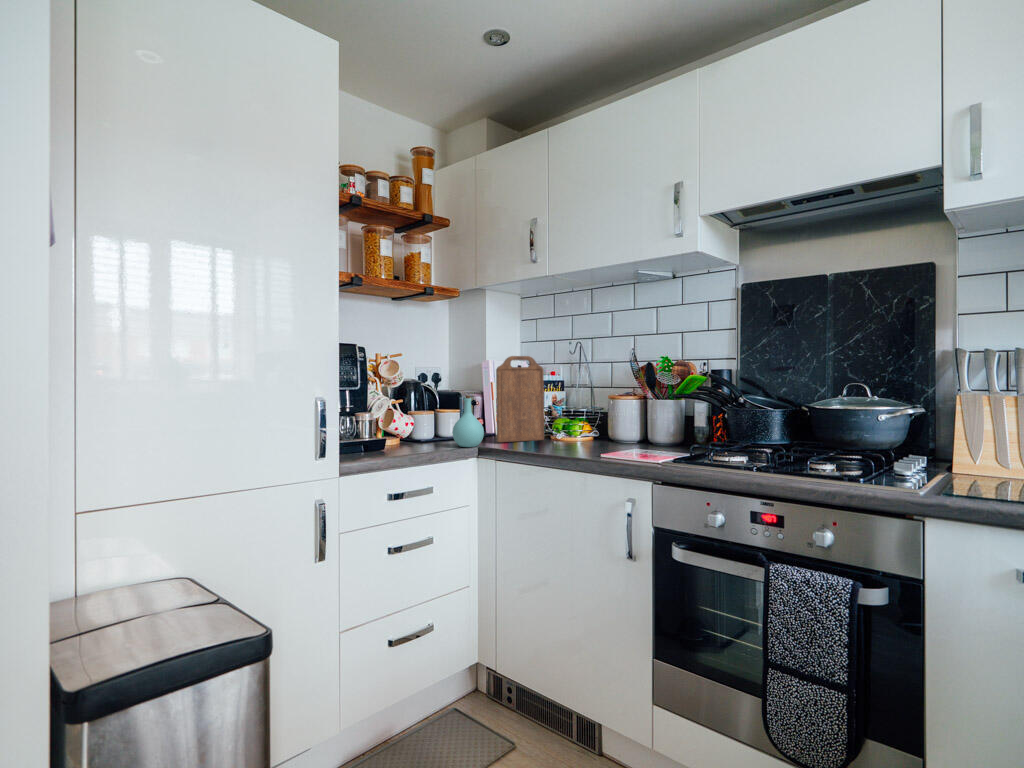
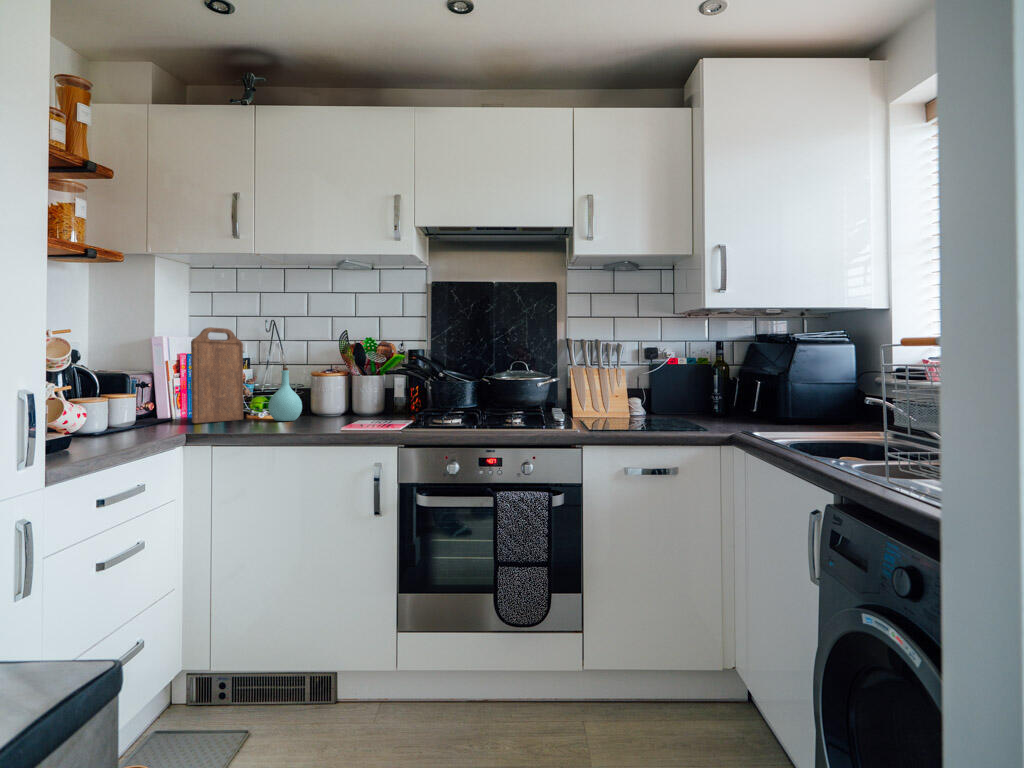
bottle: present [452,396,484,447] -> present [268,368,302,421]

